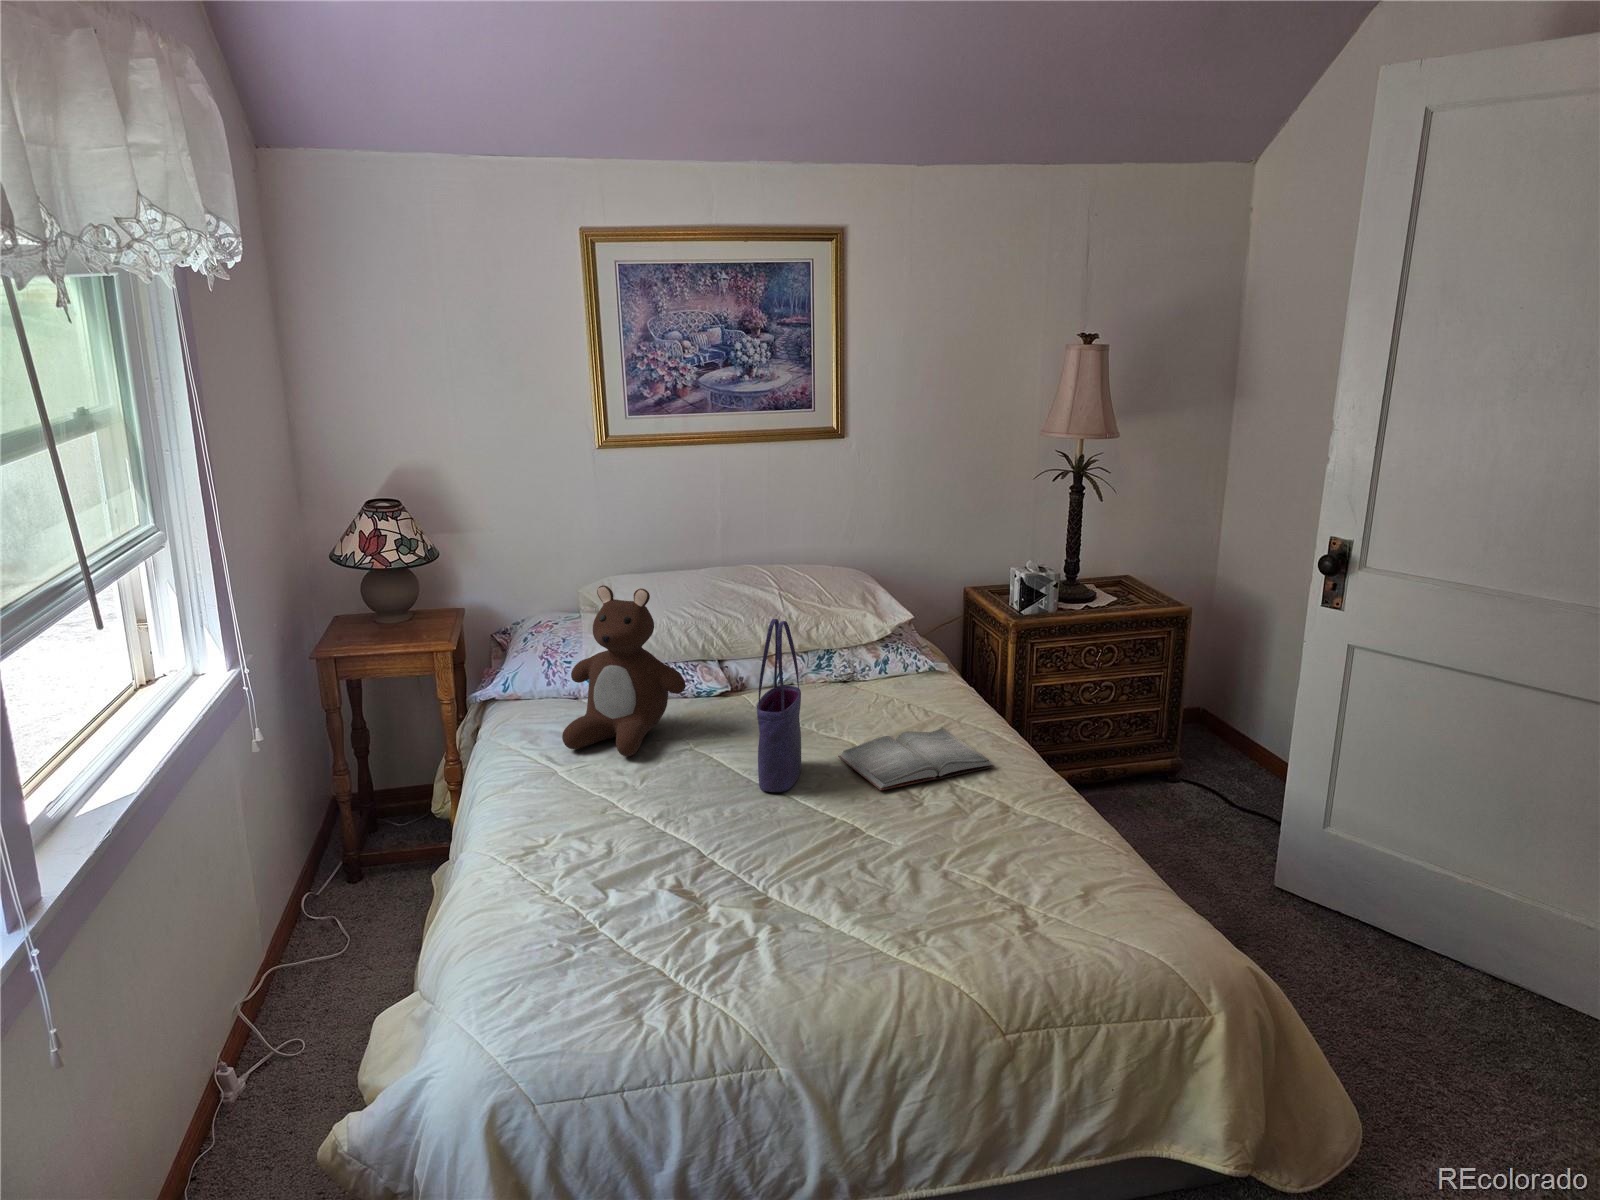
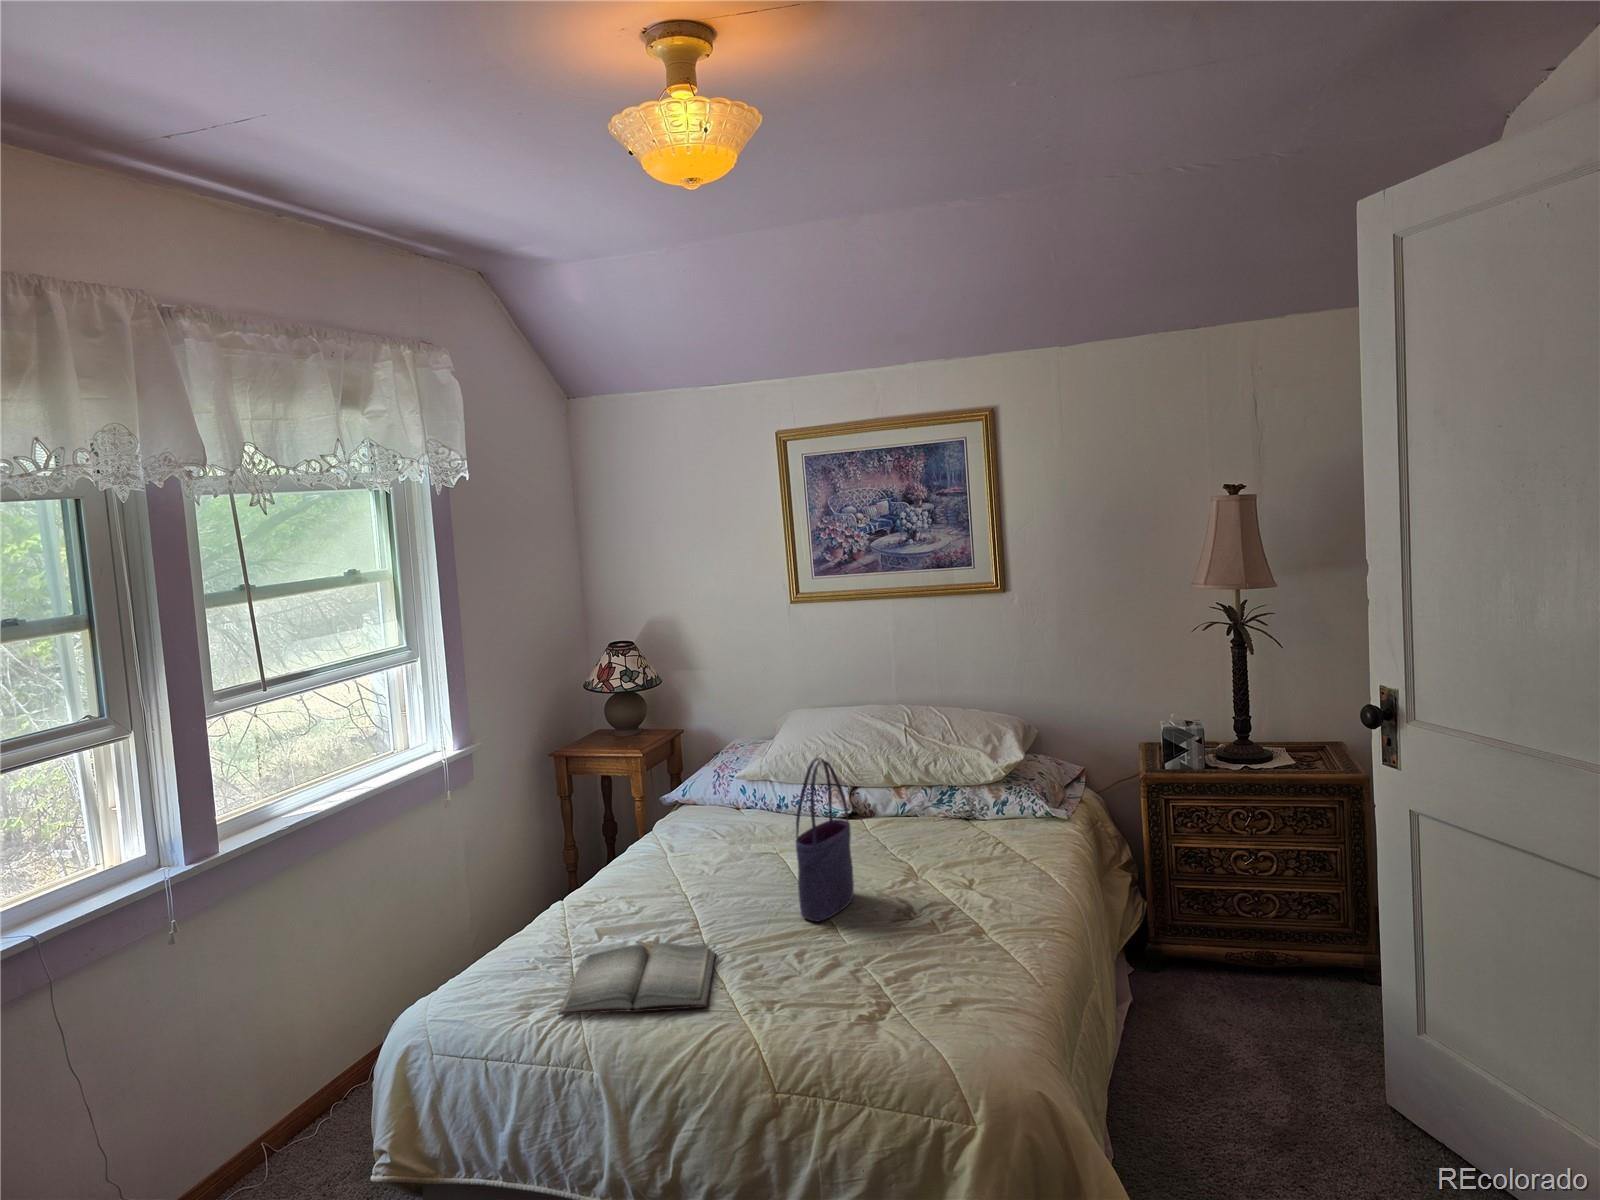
teddy bear: present [562,585,686,756] -> none [678,716,782,867]
hardback book: present [838,727,994,790] -> present [558,943,715,1015]

